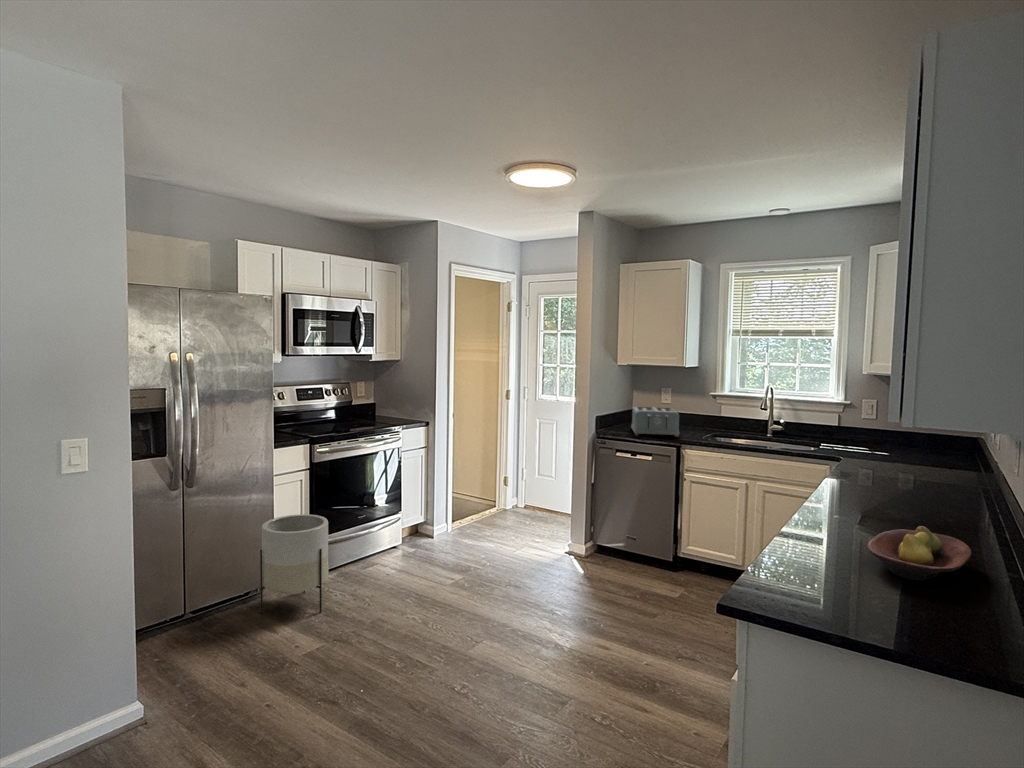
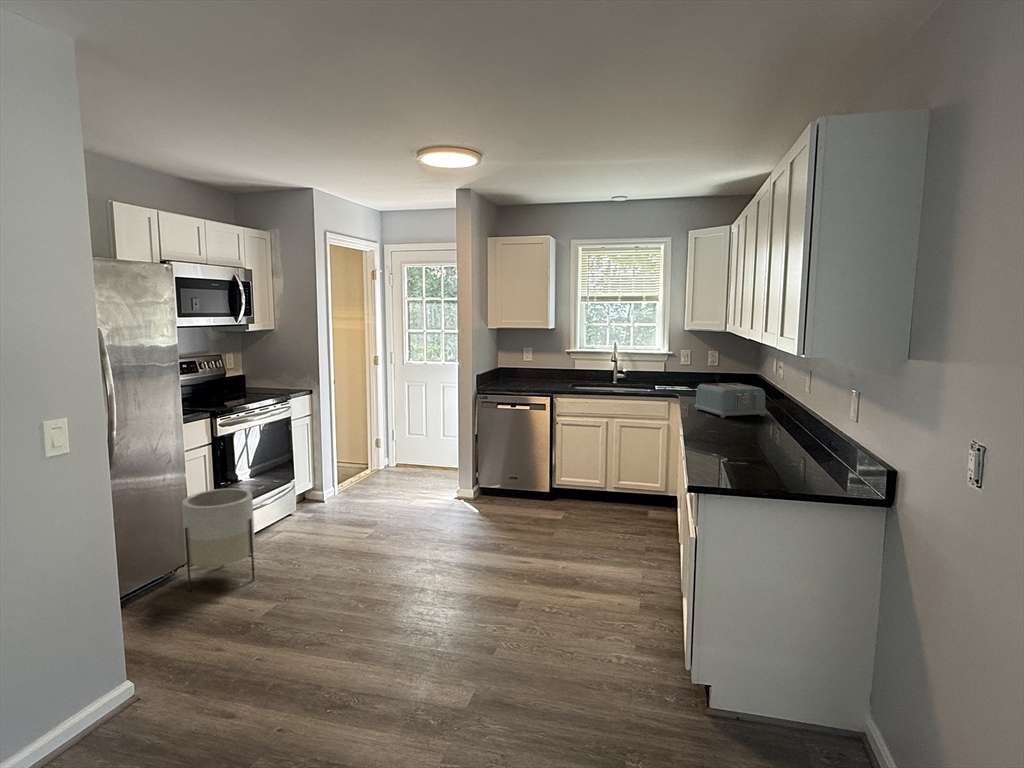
toaster: present [631,407,679,437] -> present [694,383,766,418]
fruit bowl: present [867,526,971,581] -> none [744,429,801,462]

